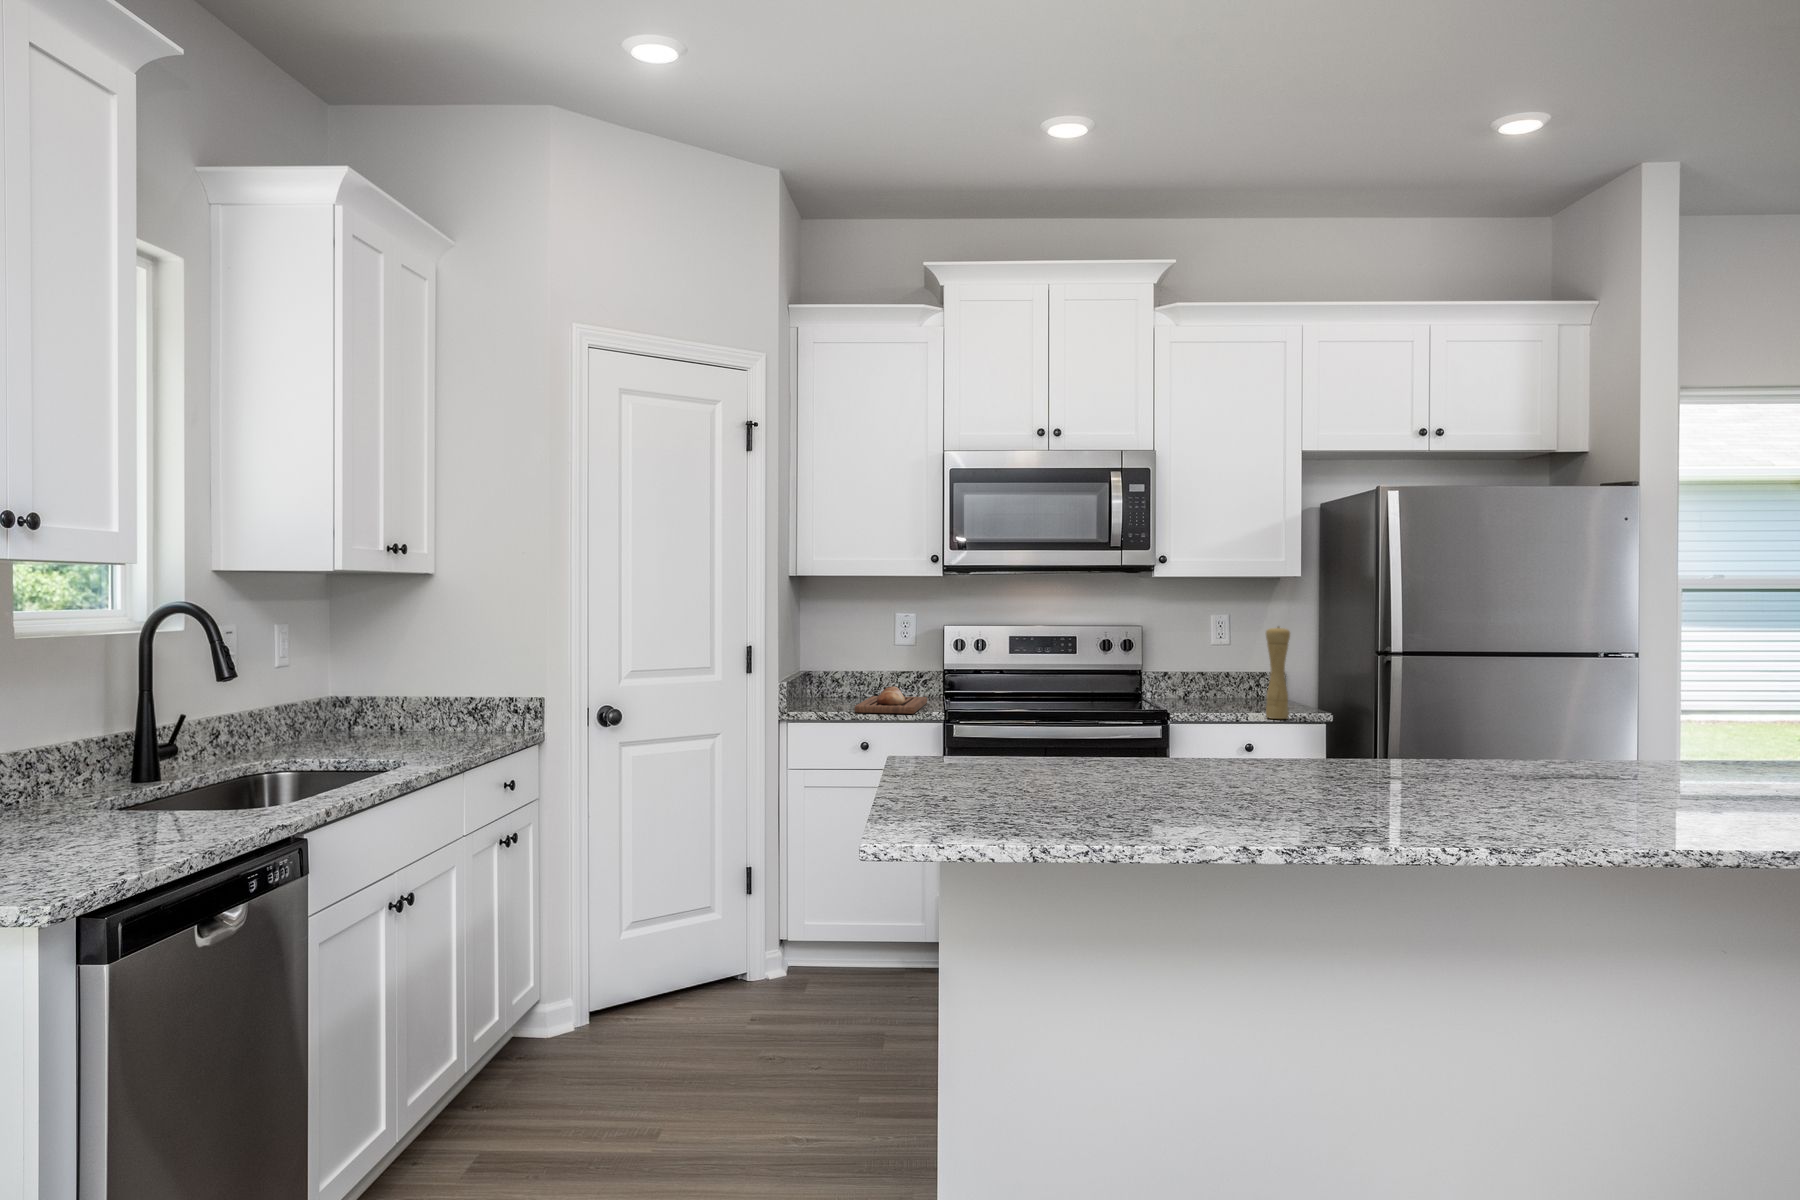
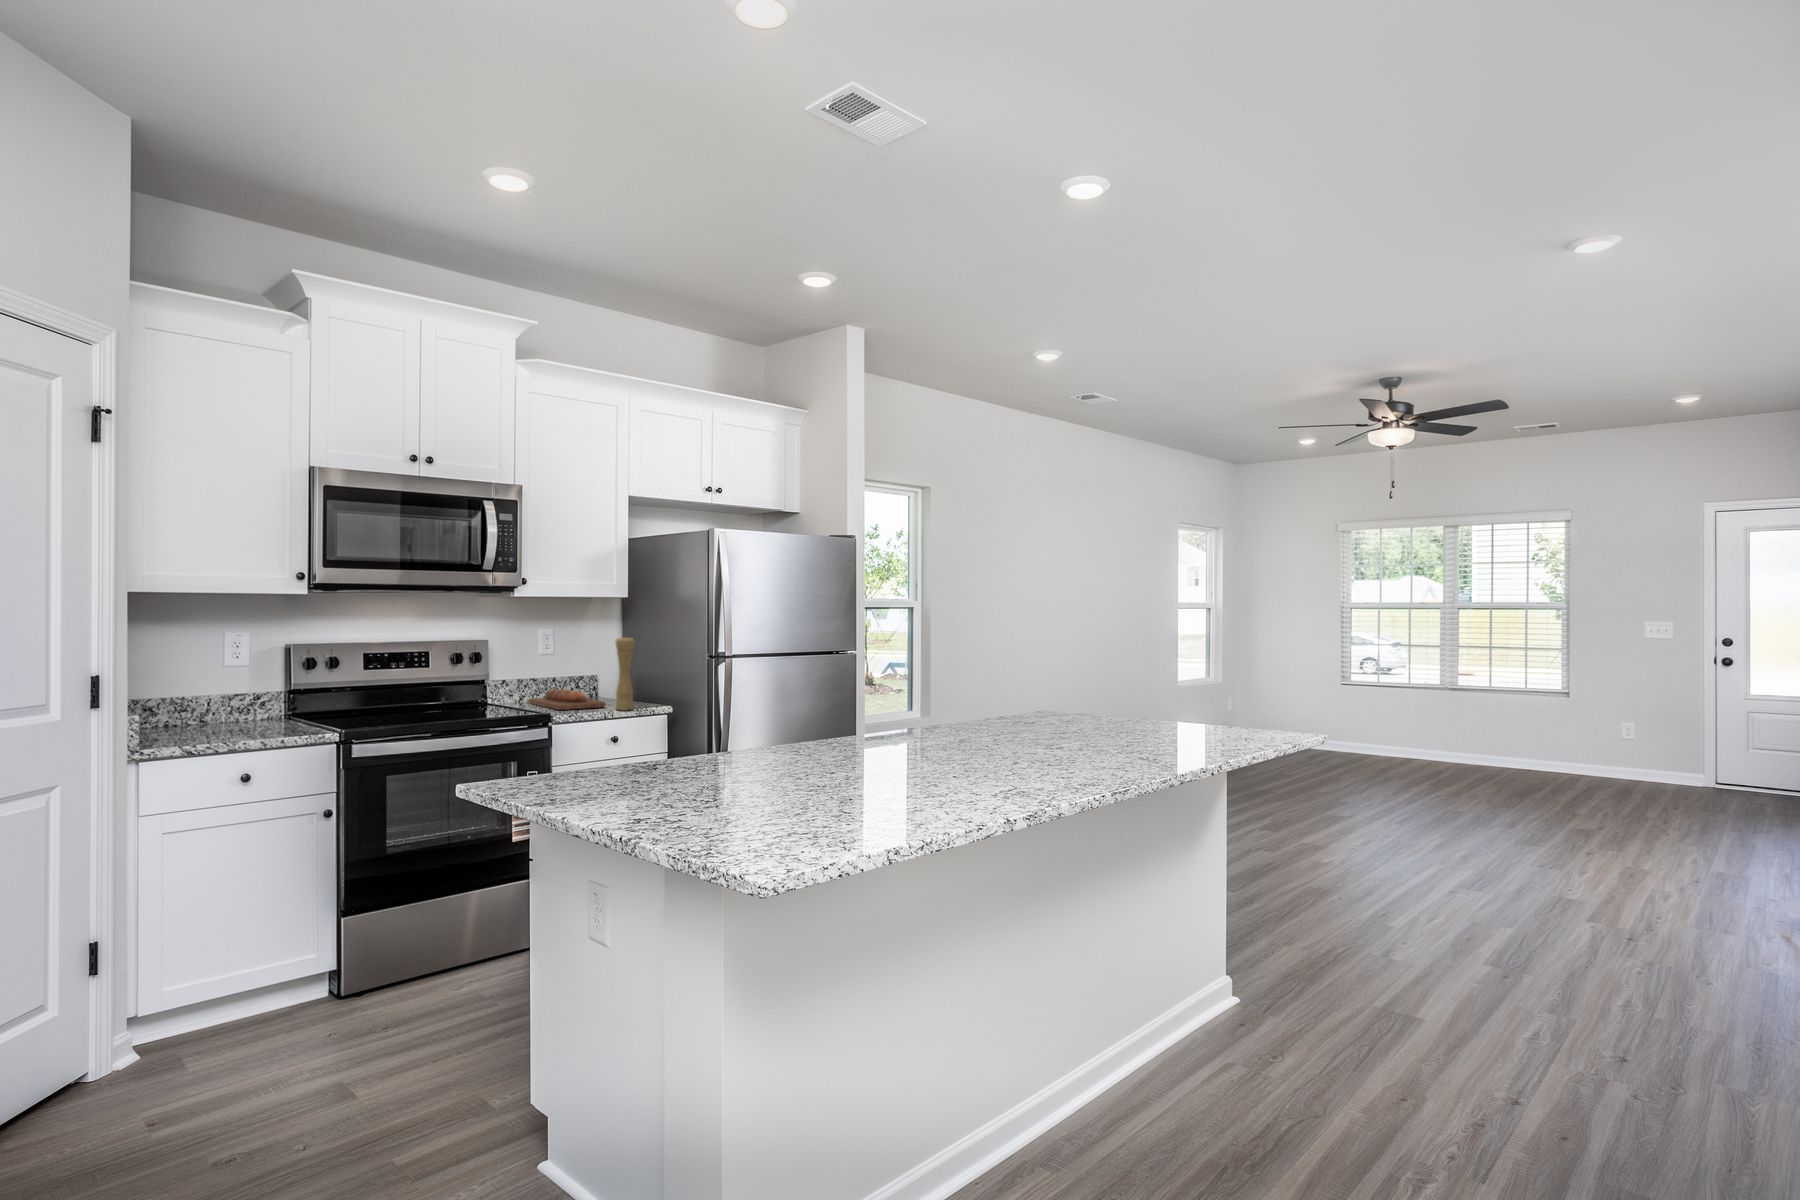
bread loaf: present [855,687,927,714] -> present [528,689,606,710]

